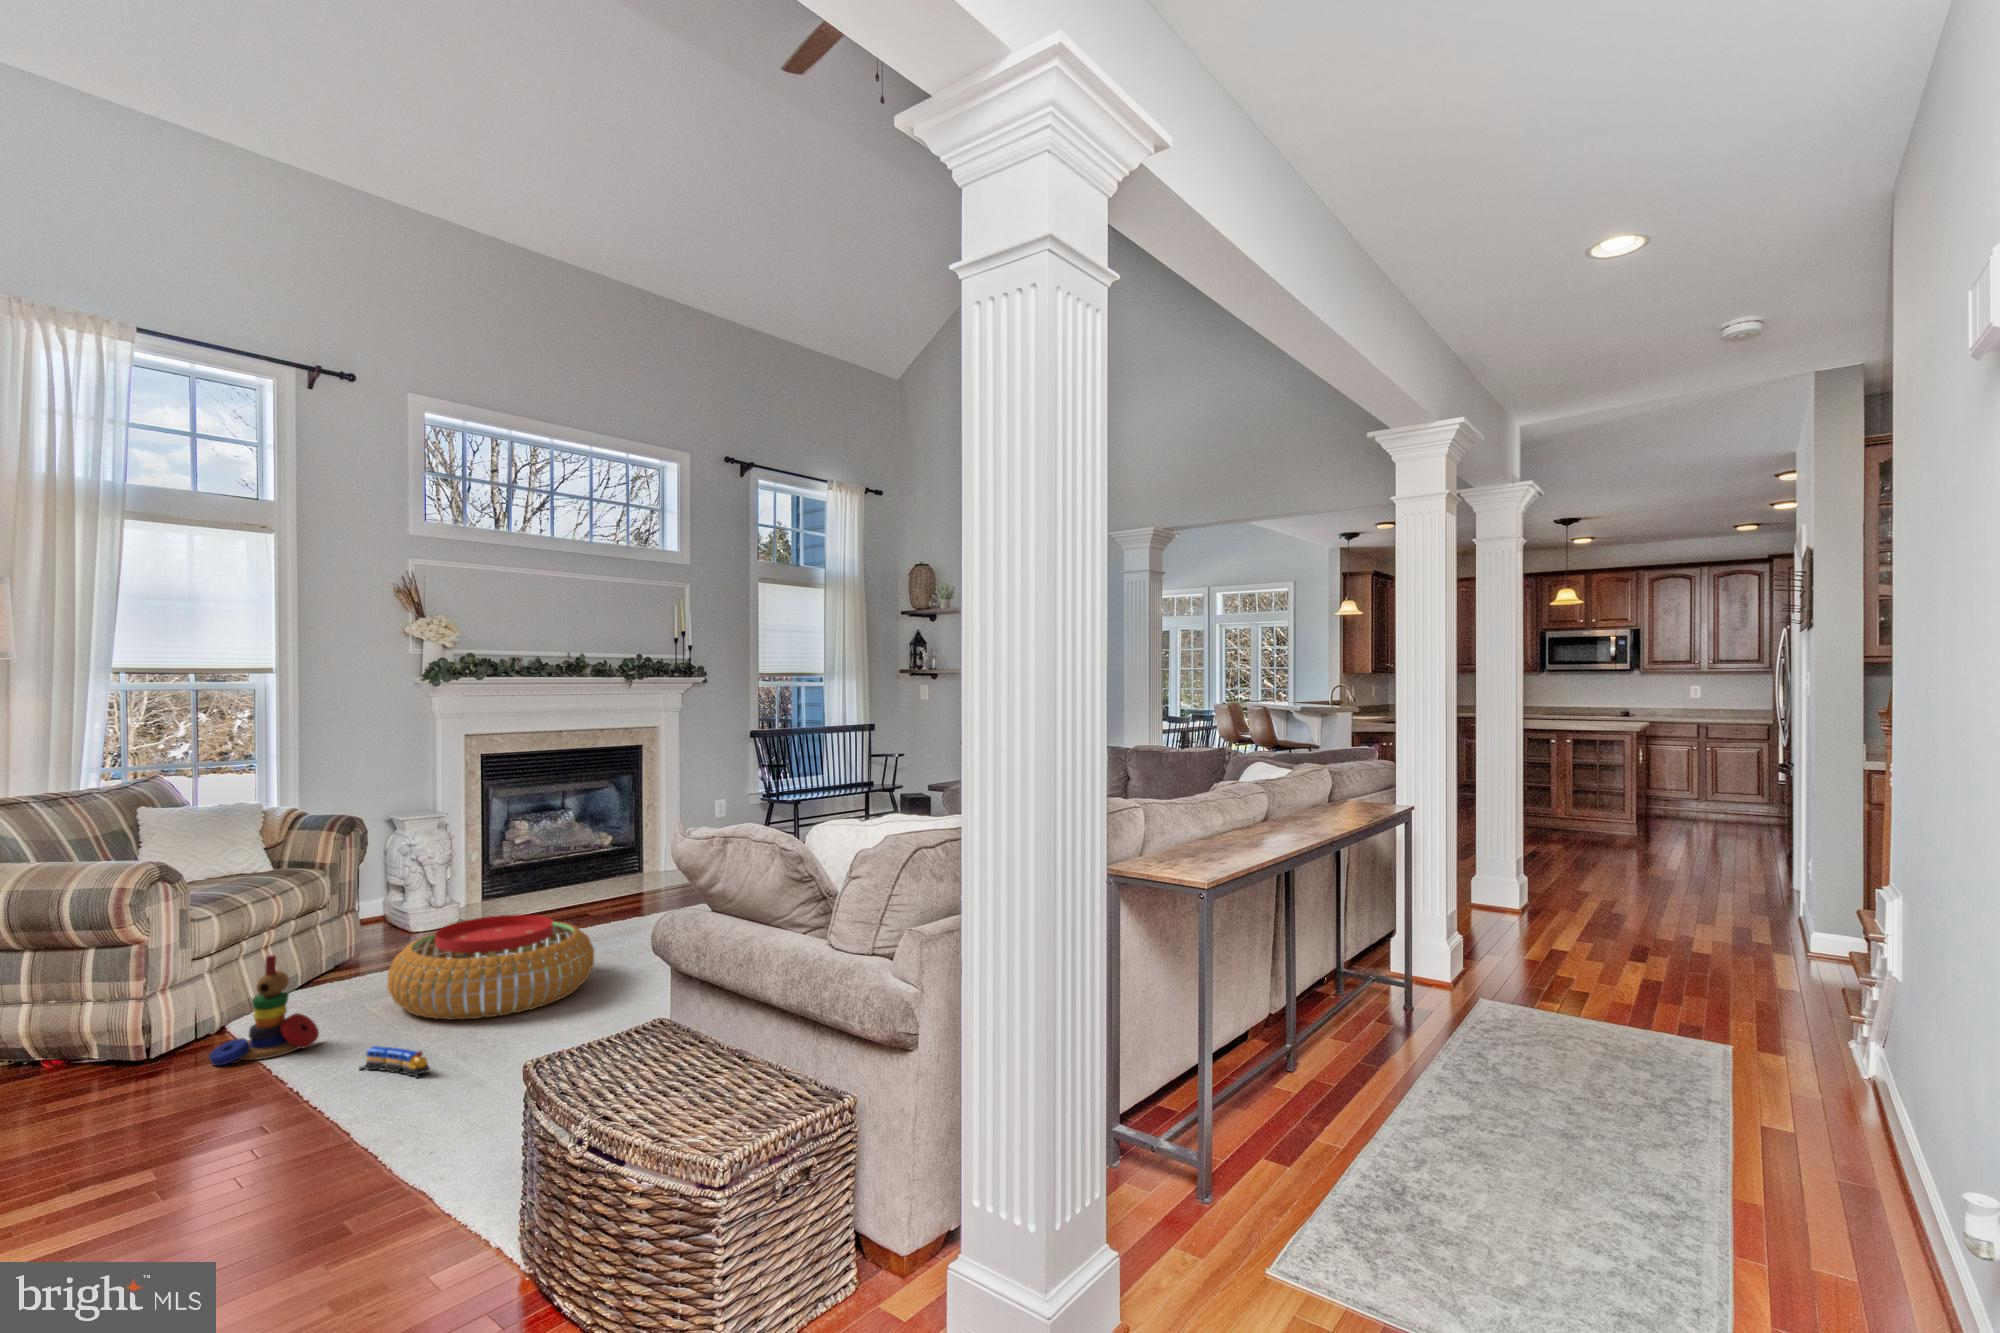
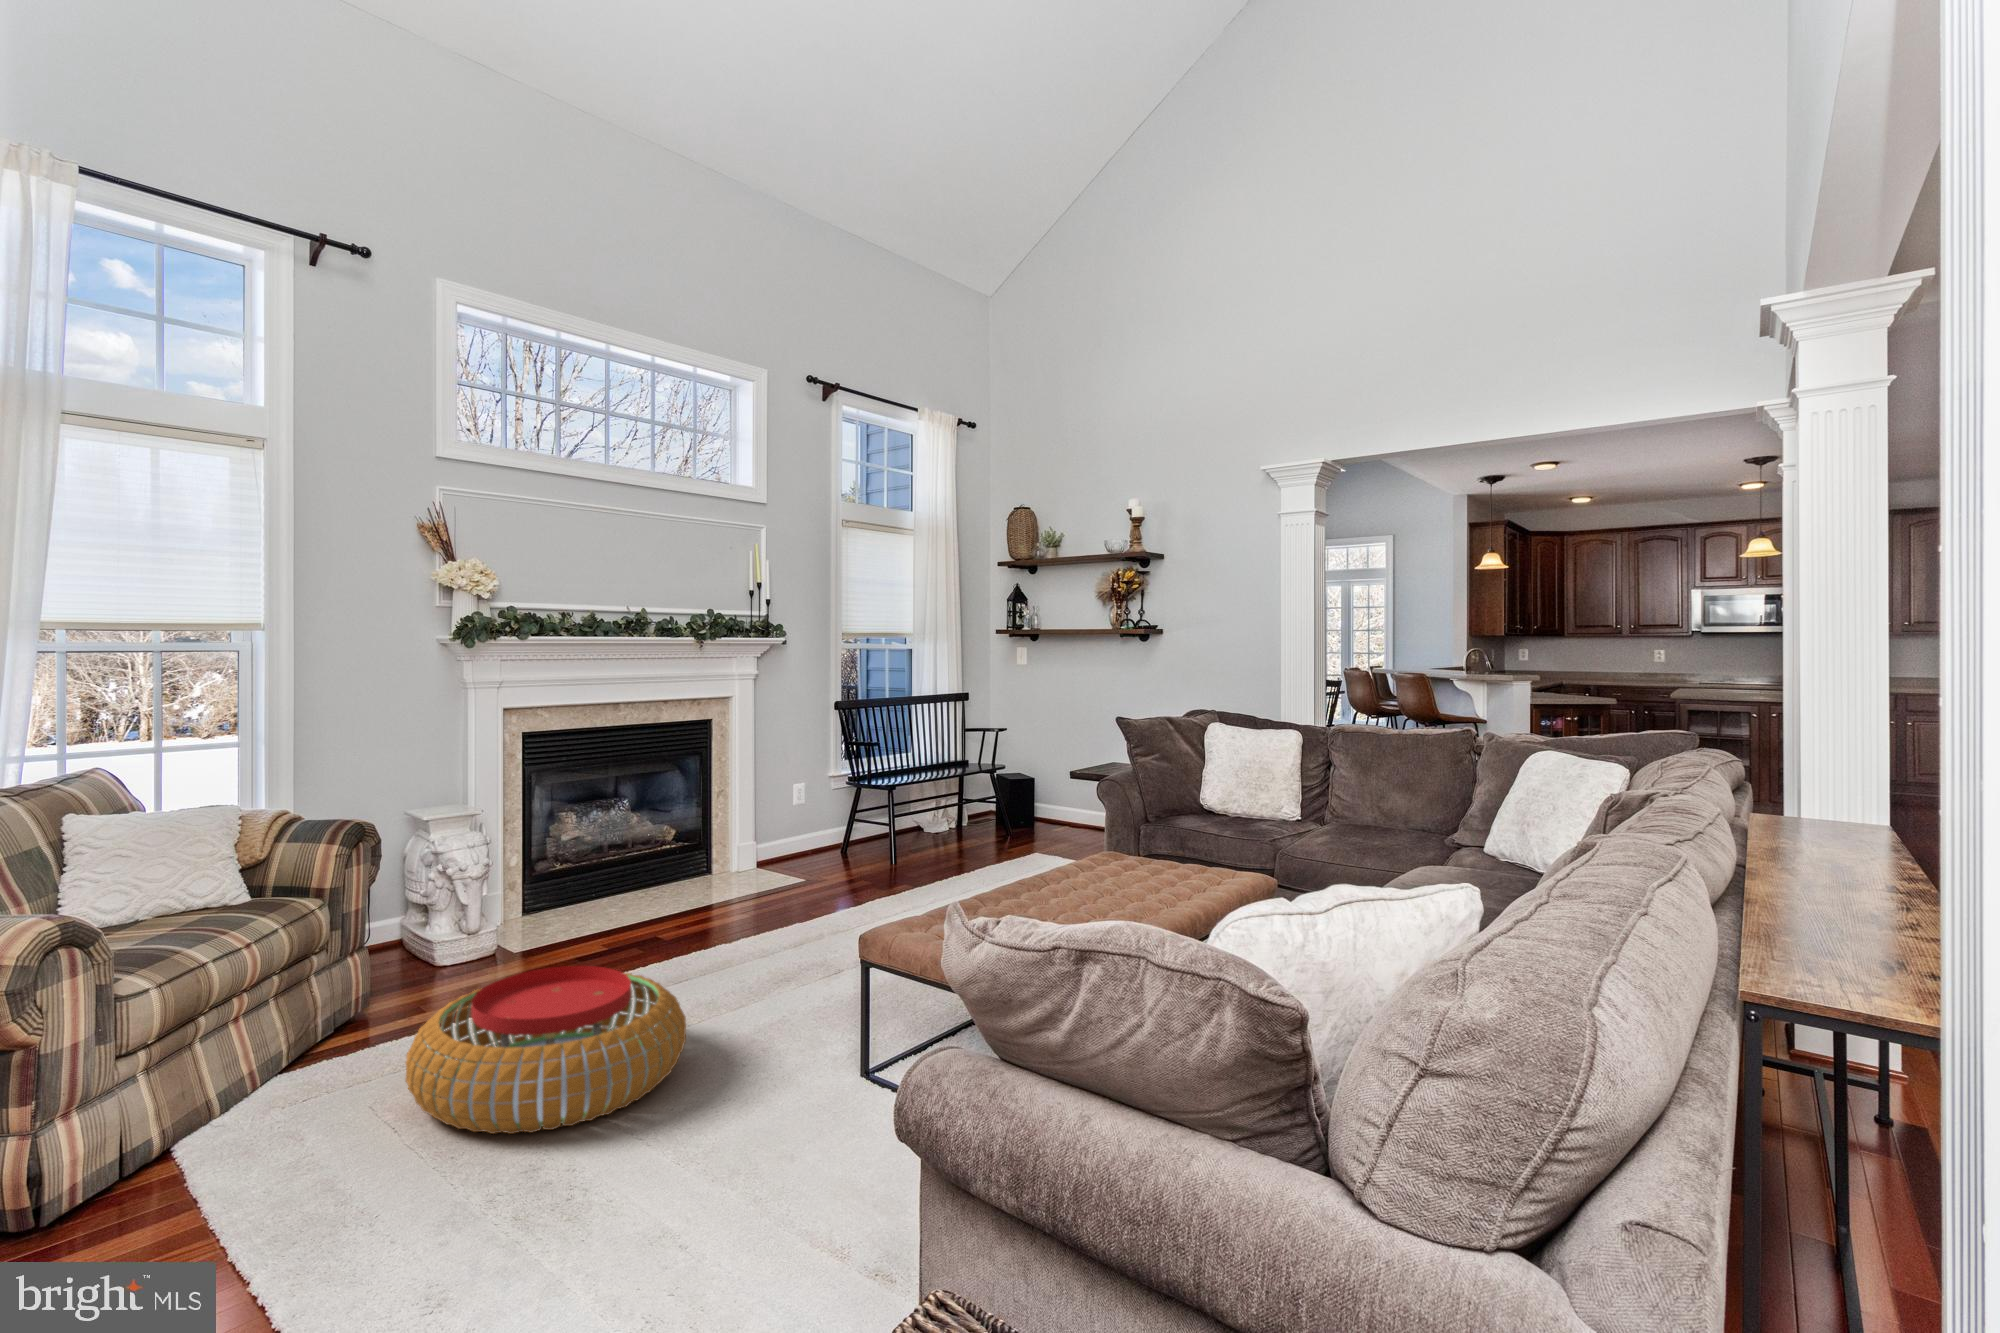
stacking toy: present [209,955,319,1066] -> none [138,1055,306,1230]
toy train: present [359,1046,430,1078] -> none [361,1206,471,1269]

